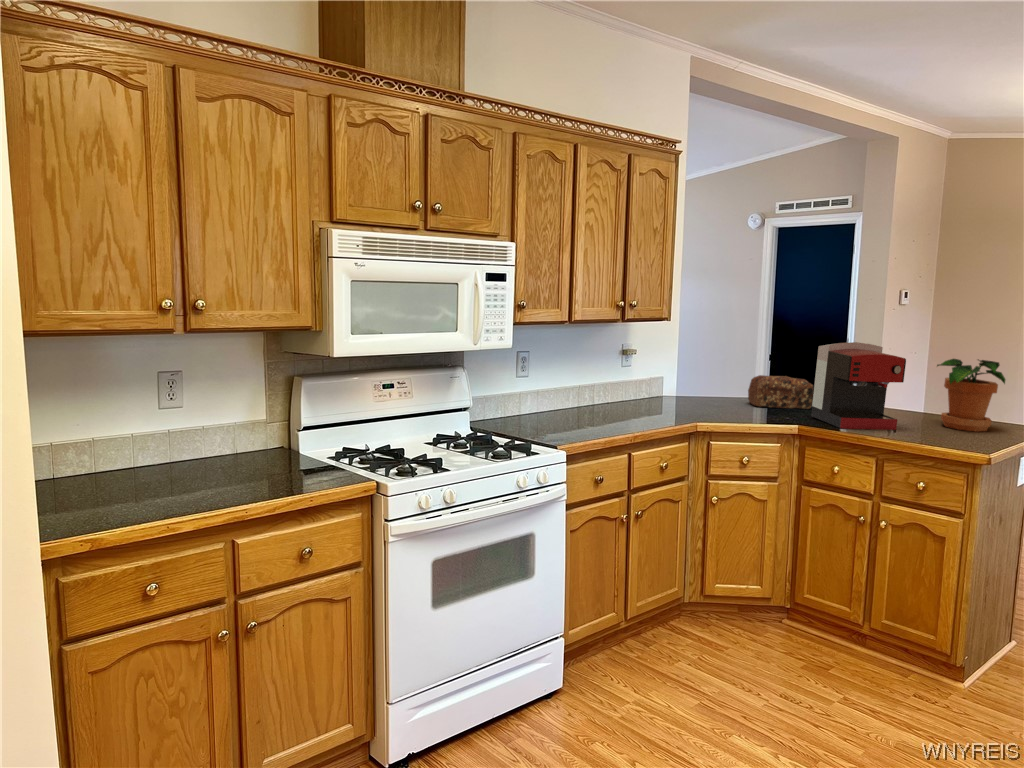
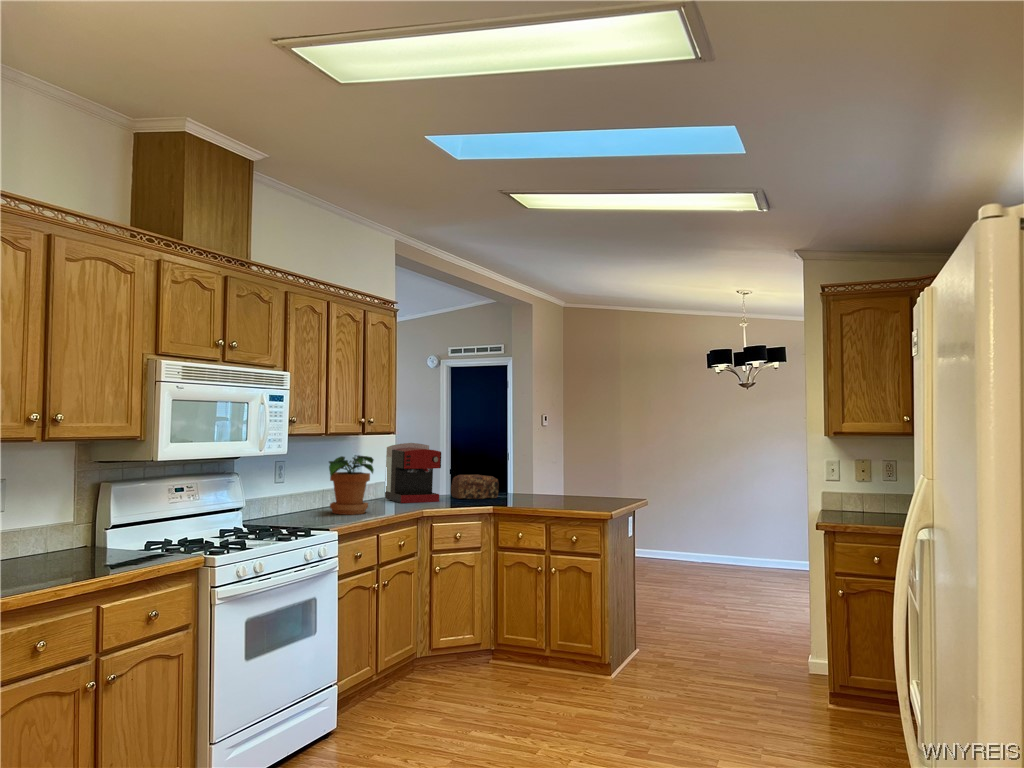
coffee maker: present [811,342,906,430] -> present [385,443,441,503]
potted plant: present [937,359,1005,431] -> present [329,456,374,515]

